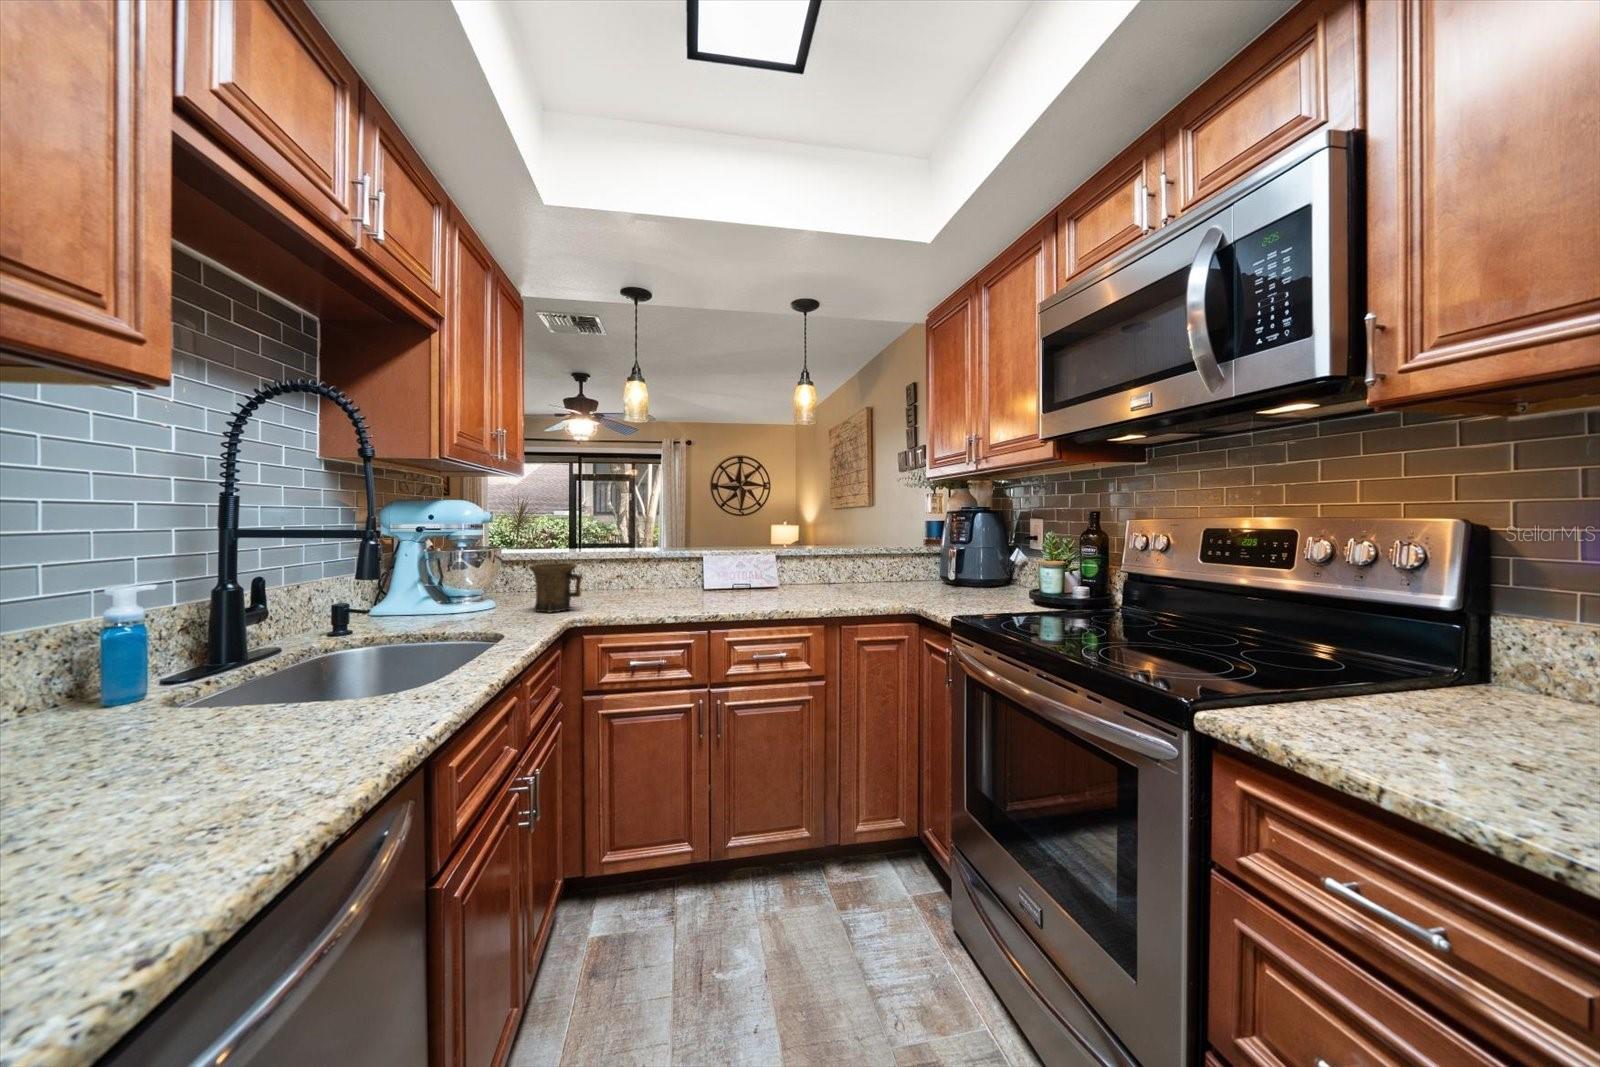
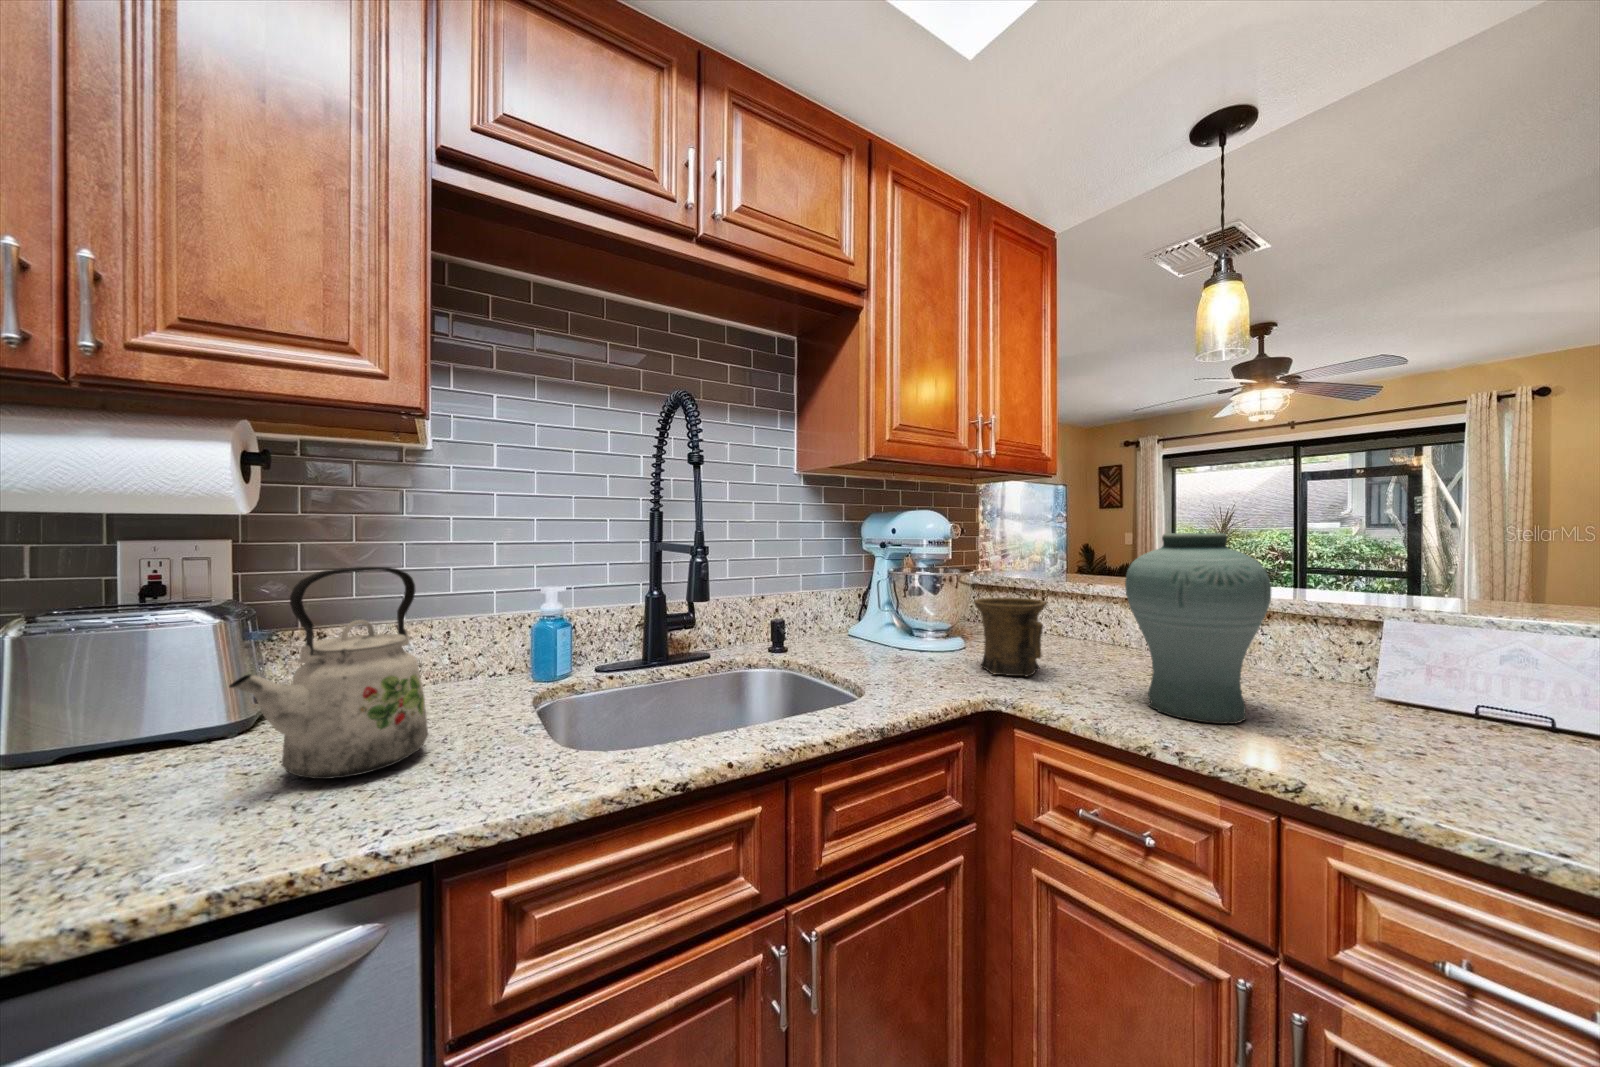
vase: none [629,521,689,610] -> present [1125,533,1271,724]
kettle: none [111,562,287,781] -> present [229,567,428,779]

